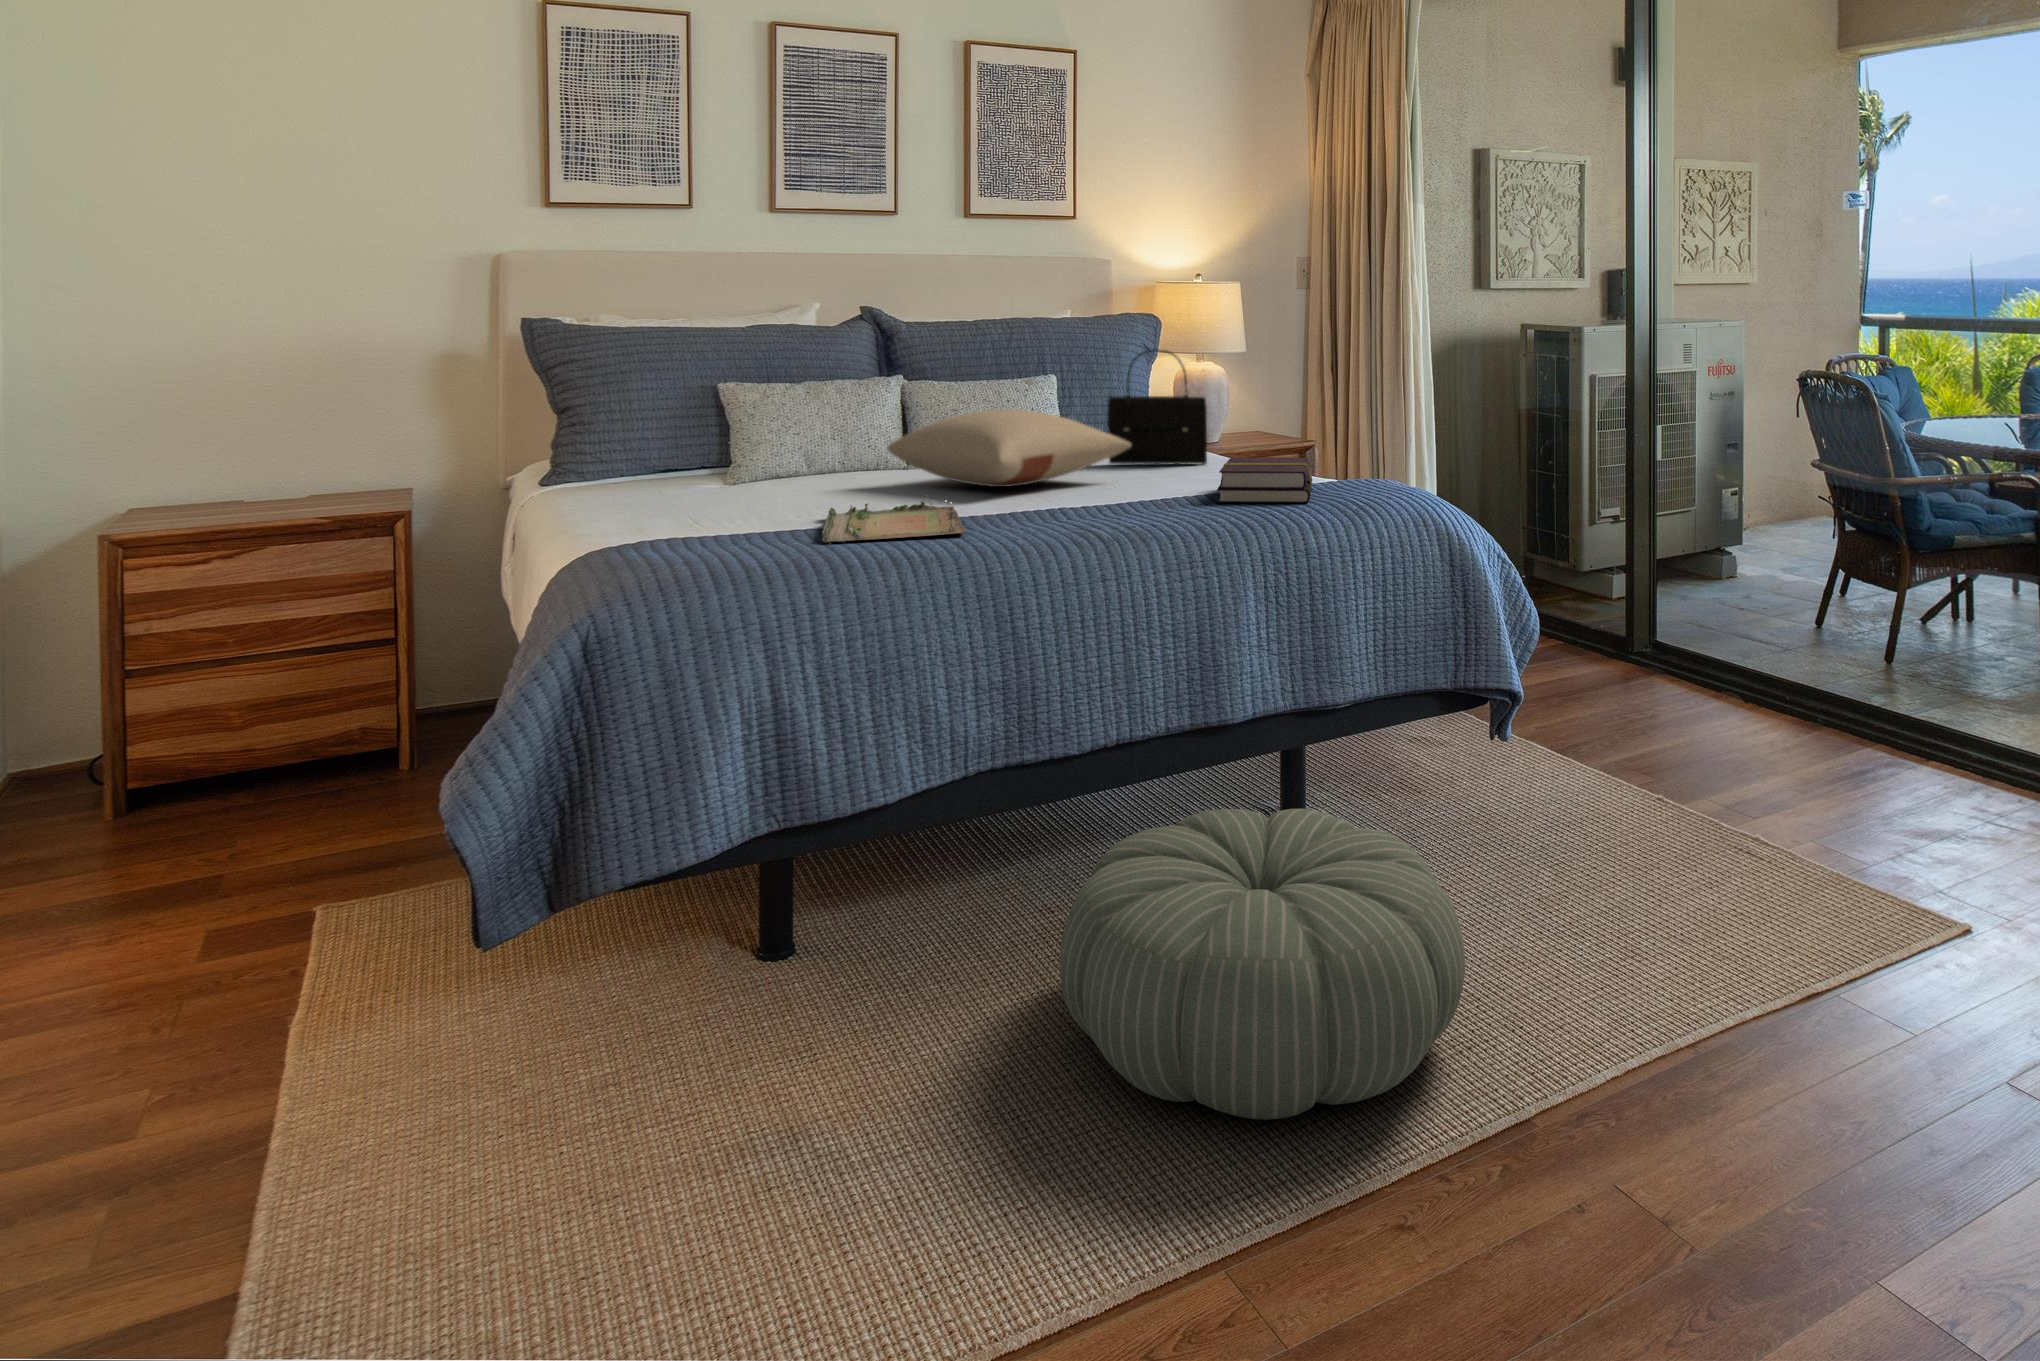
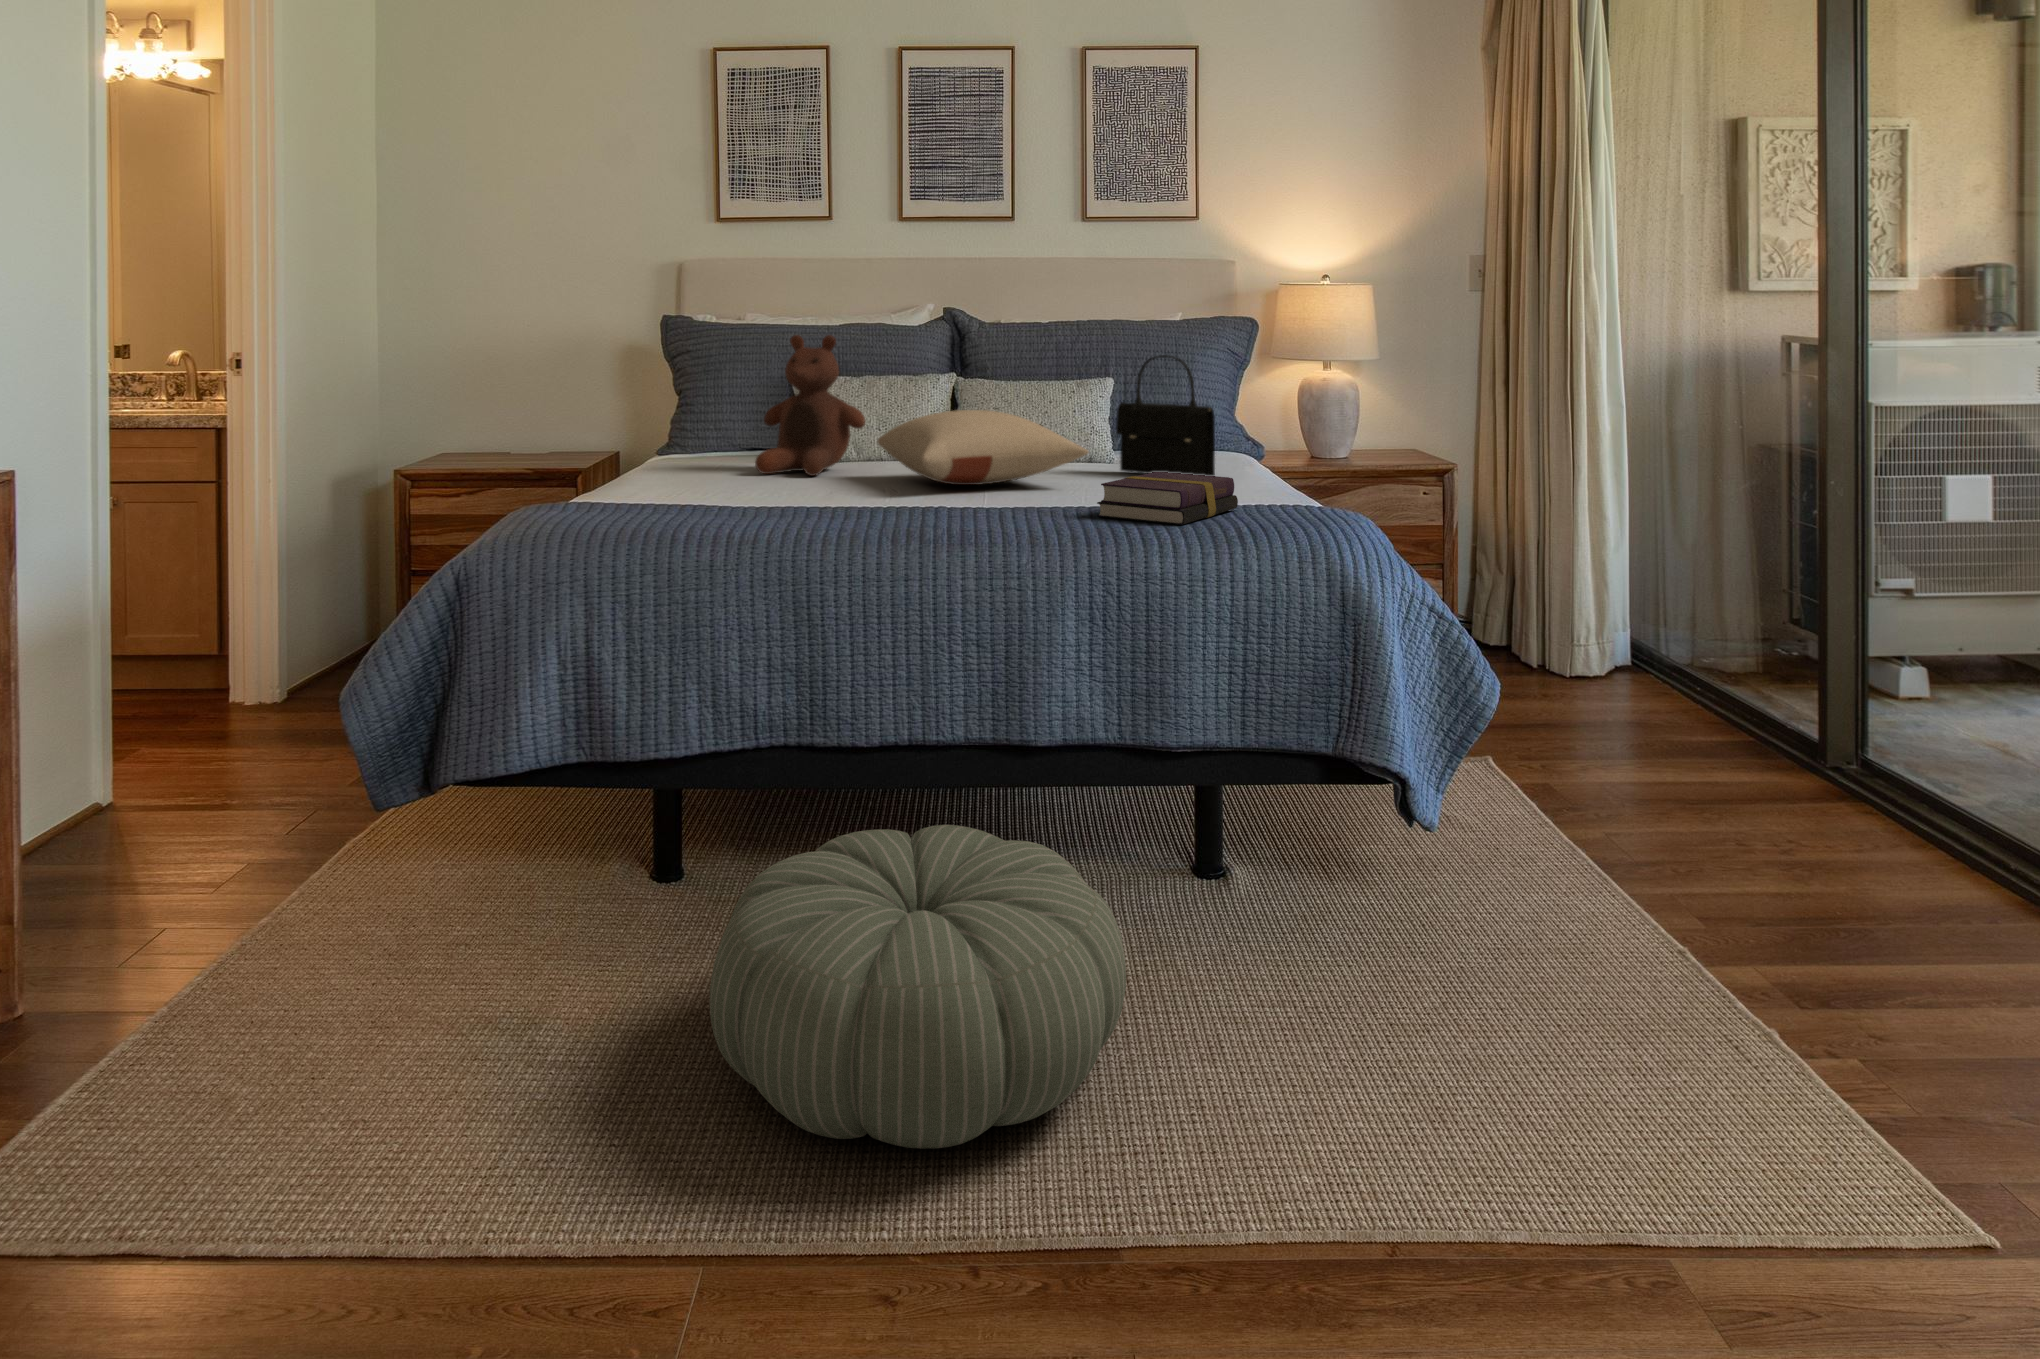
stuffed bear: none [727,336,856,493] -> present [755,335,866,476]
tray: present [822,496,966,544] -> none [684,483,852,522]

